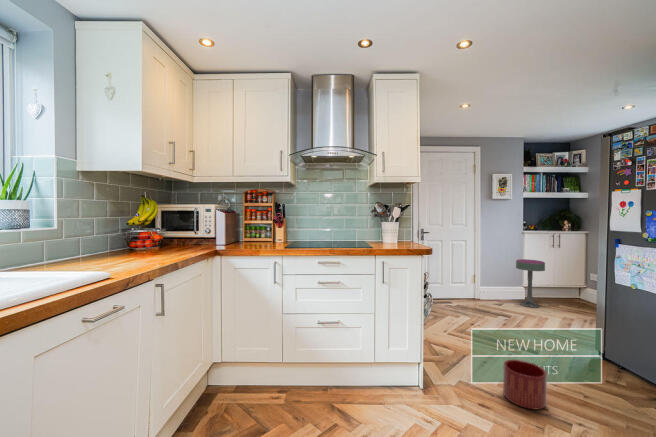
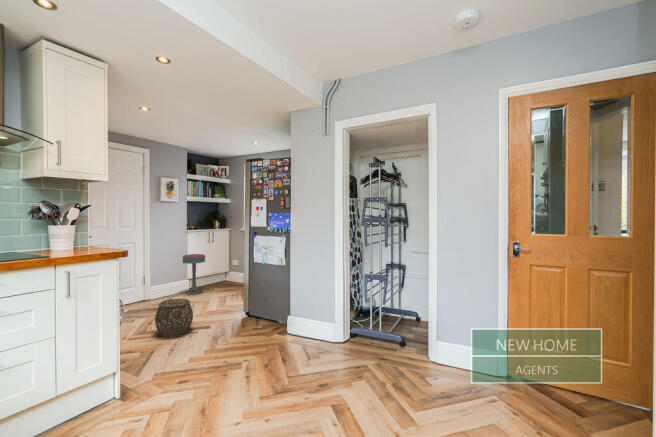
woven basket: none [473,306,516,349] -> present [155,299,193,336]
planter: present [503,360,547,409] -> none [194,332,225,369]

